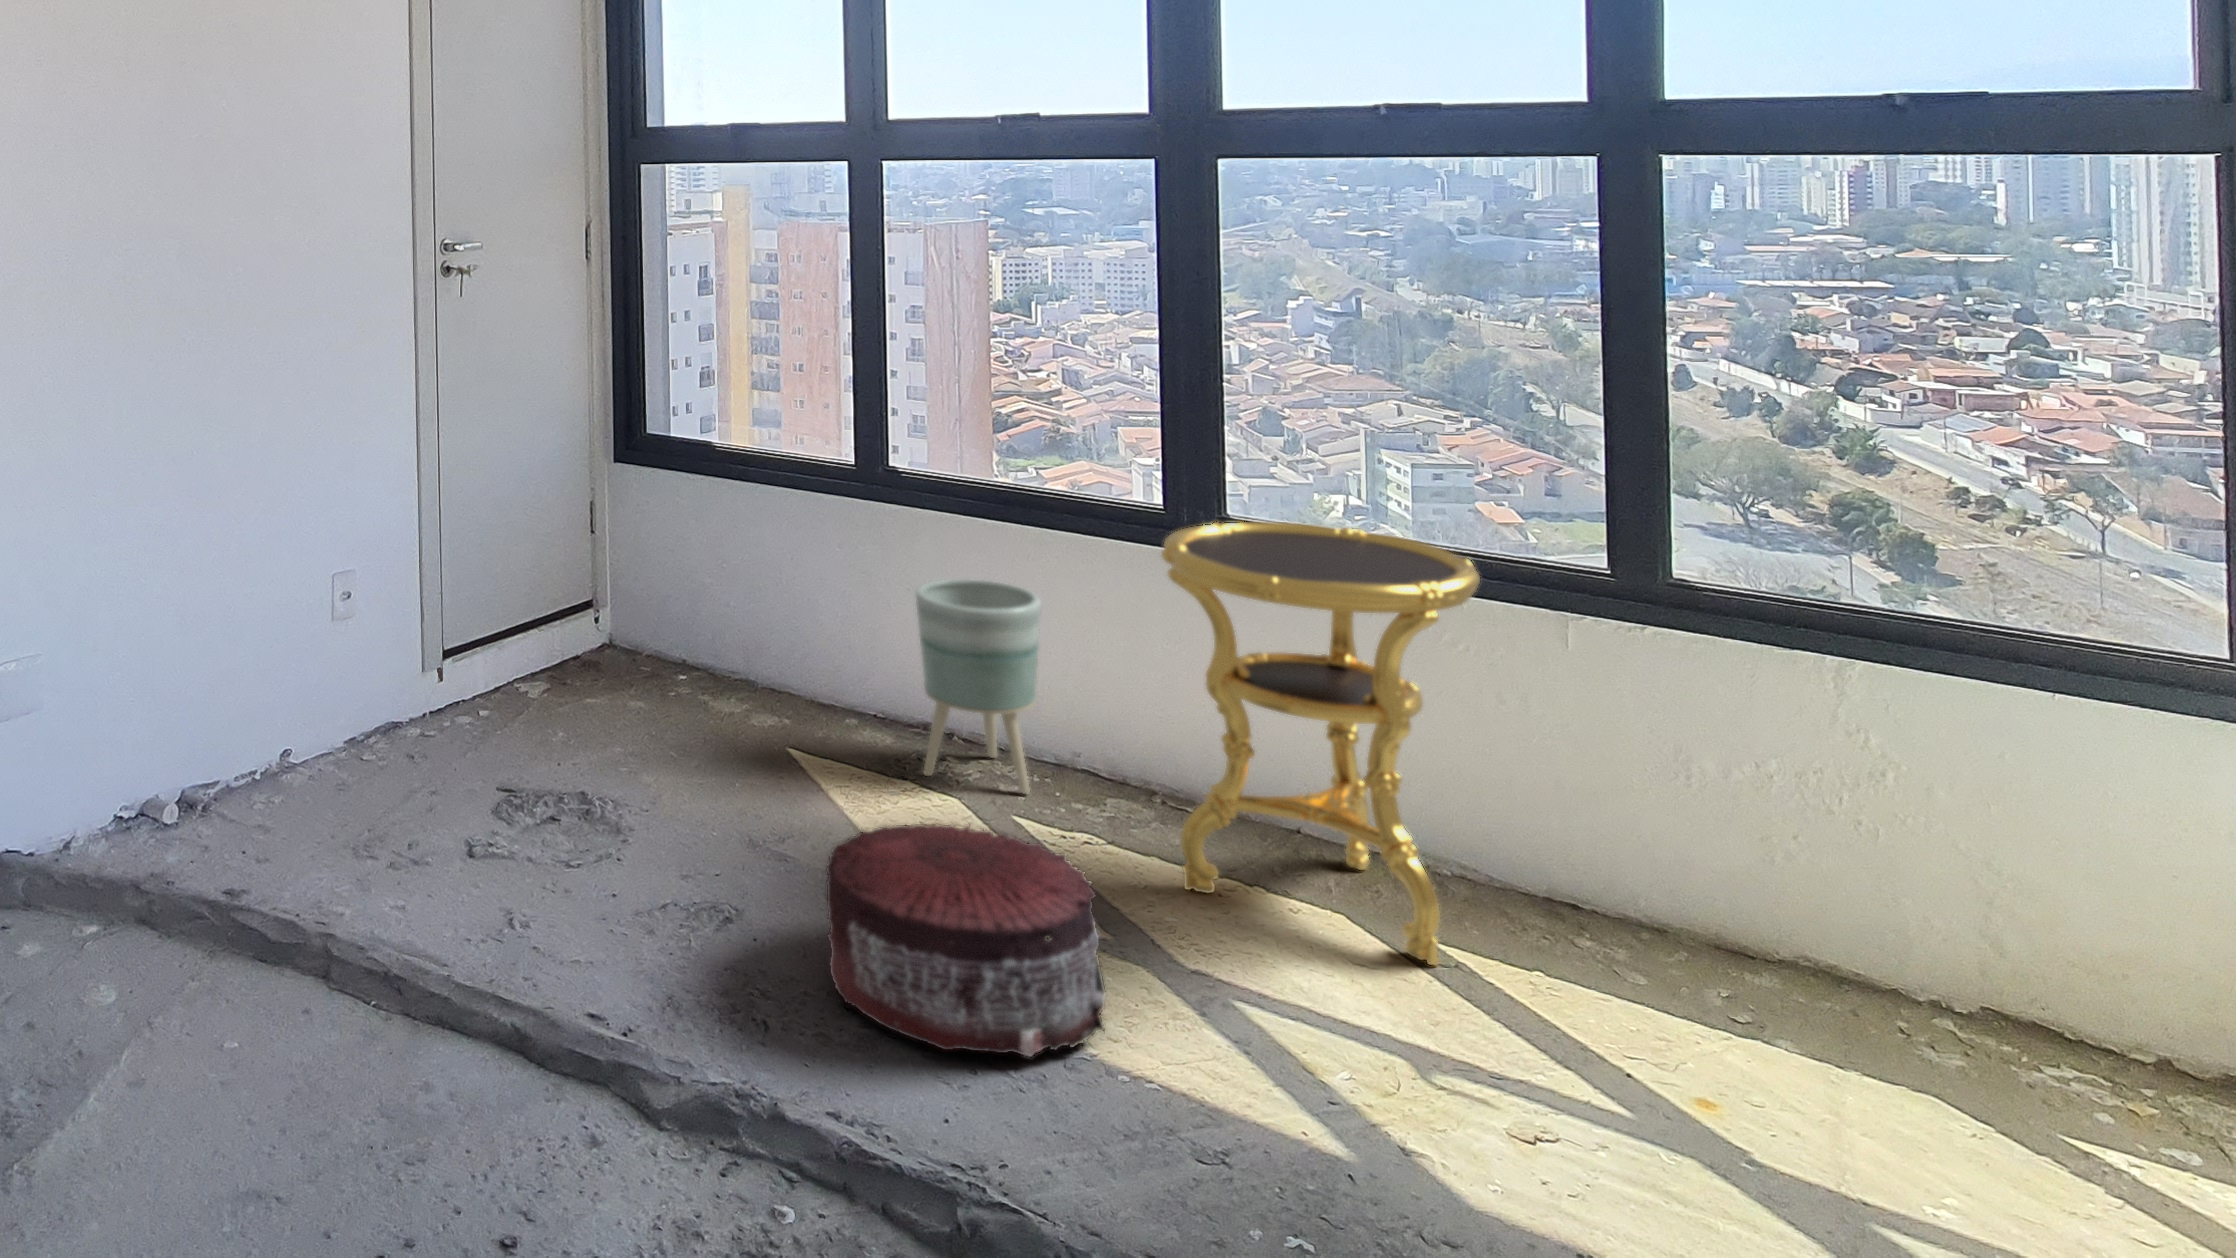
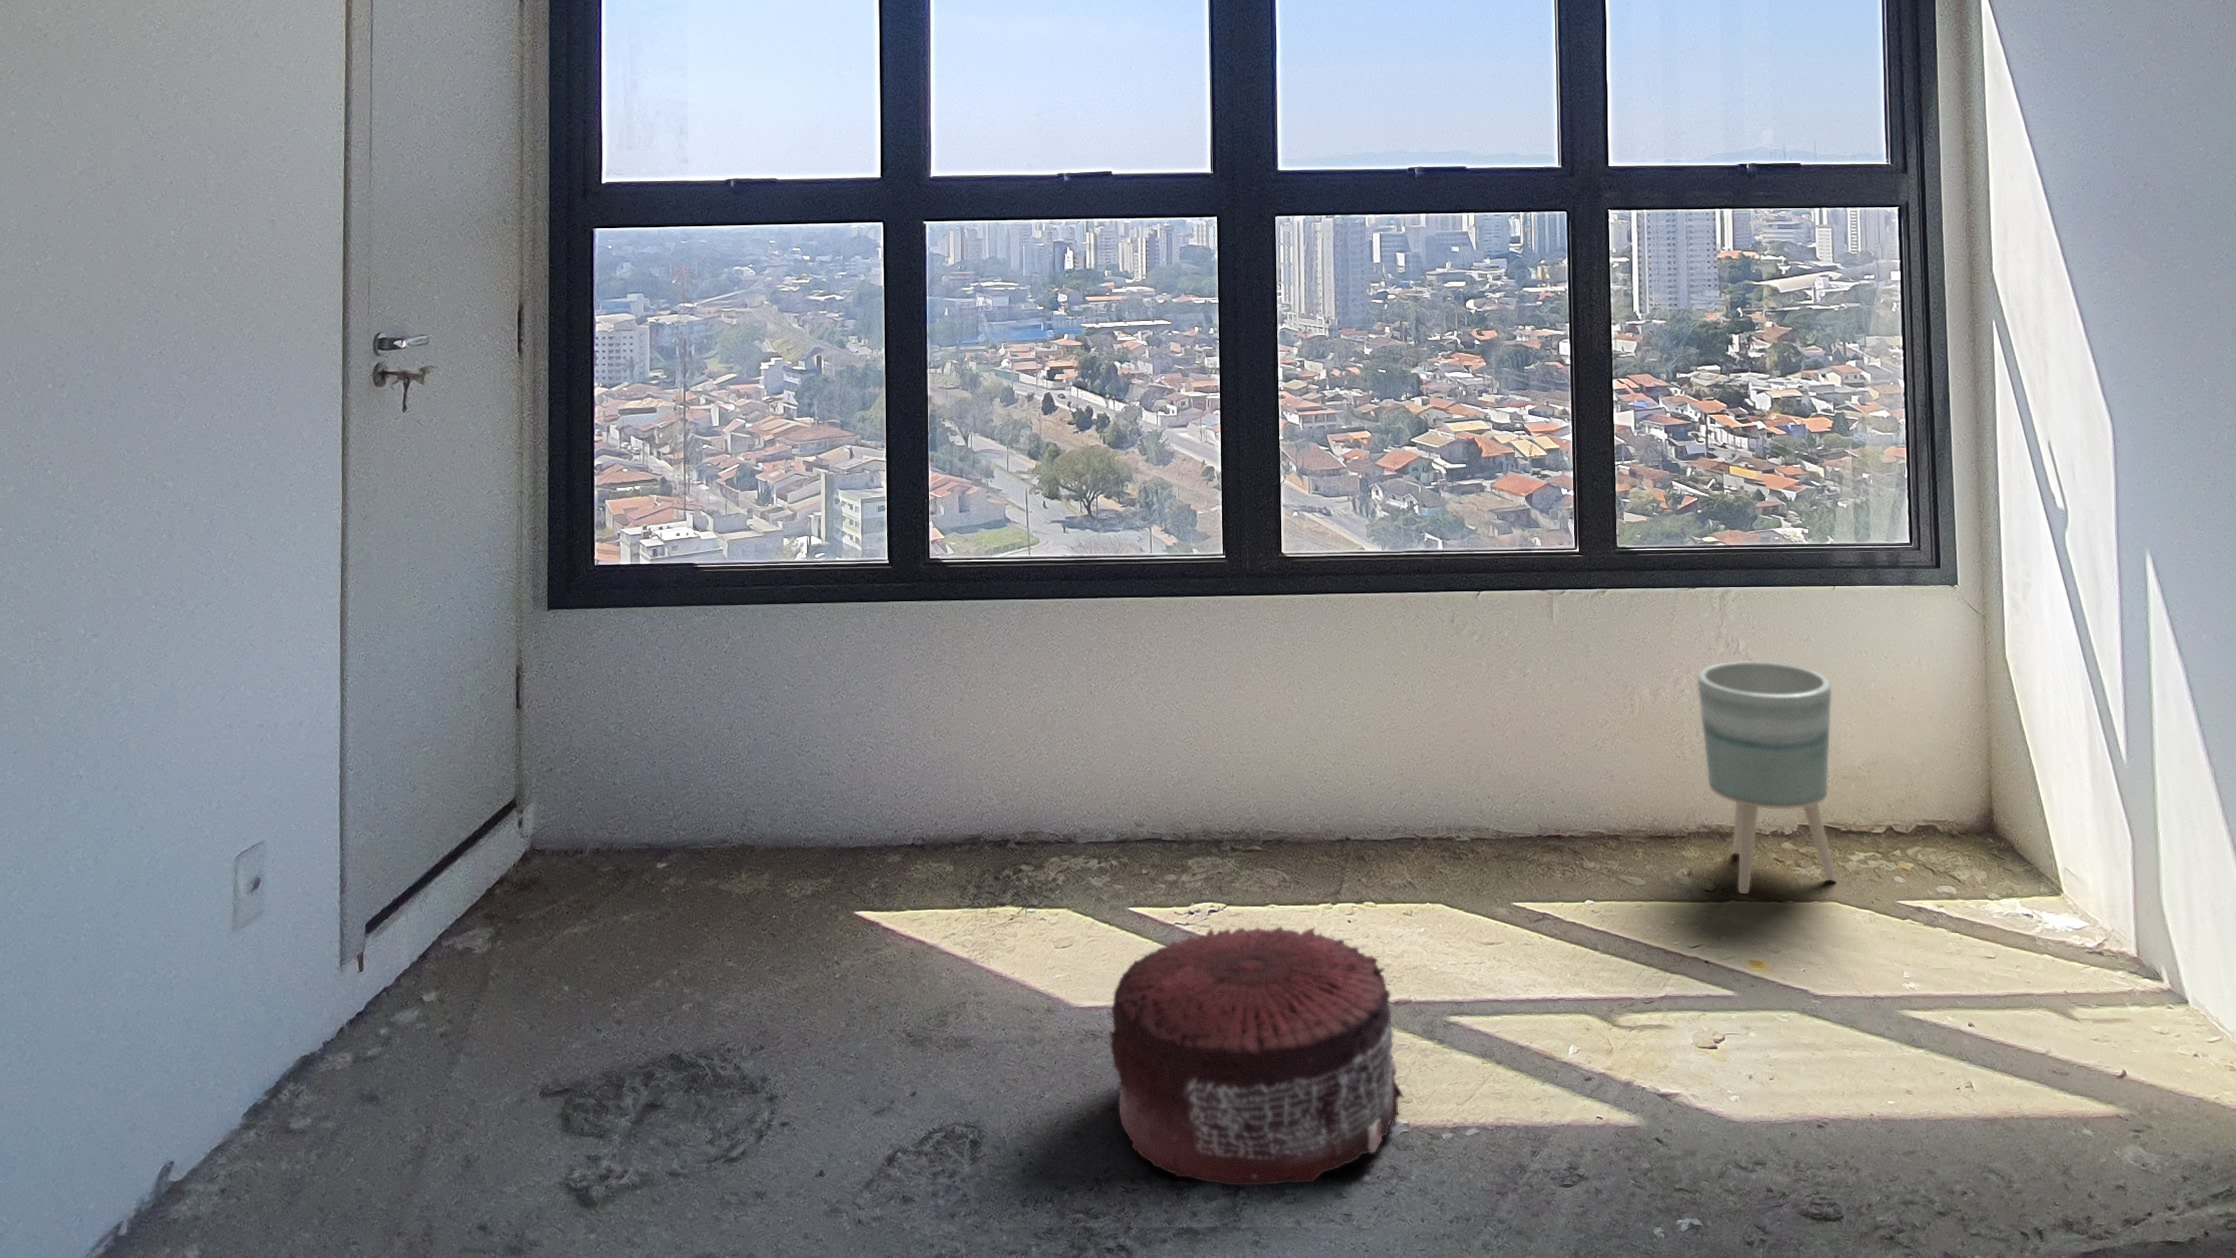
side table: present [1161,522,1480,965] -> none [1284,552,1539,933]
planter: present [915,579,1041,794] -> present [1698,662,1836,894]

